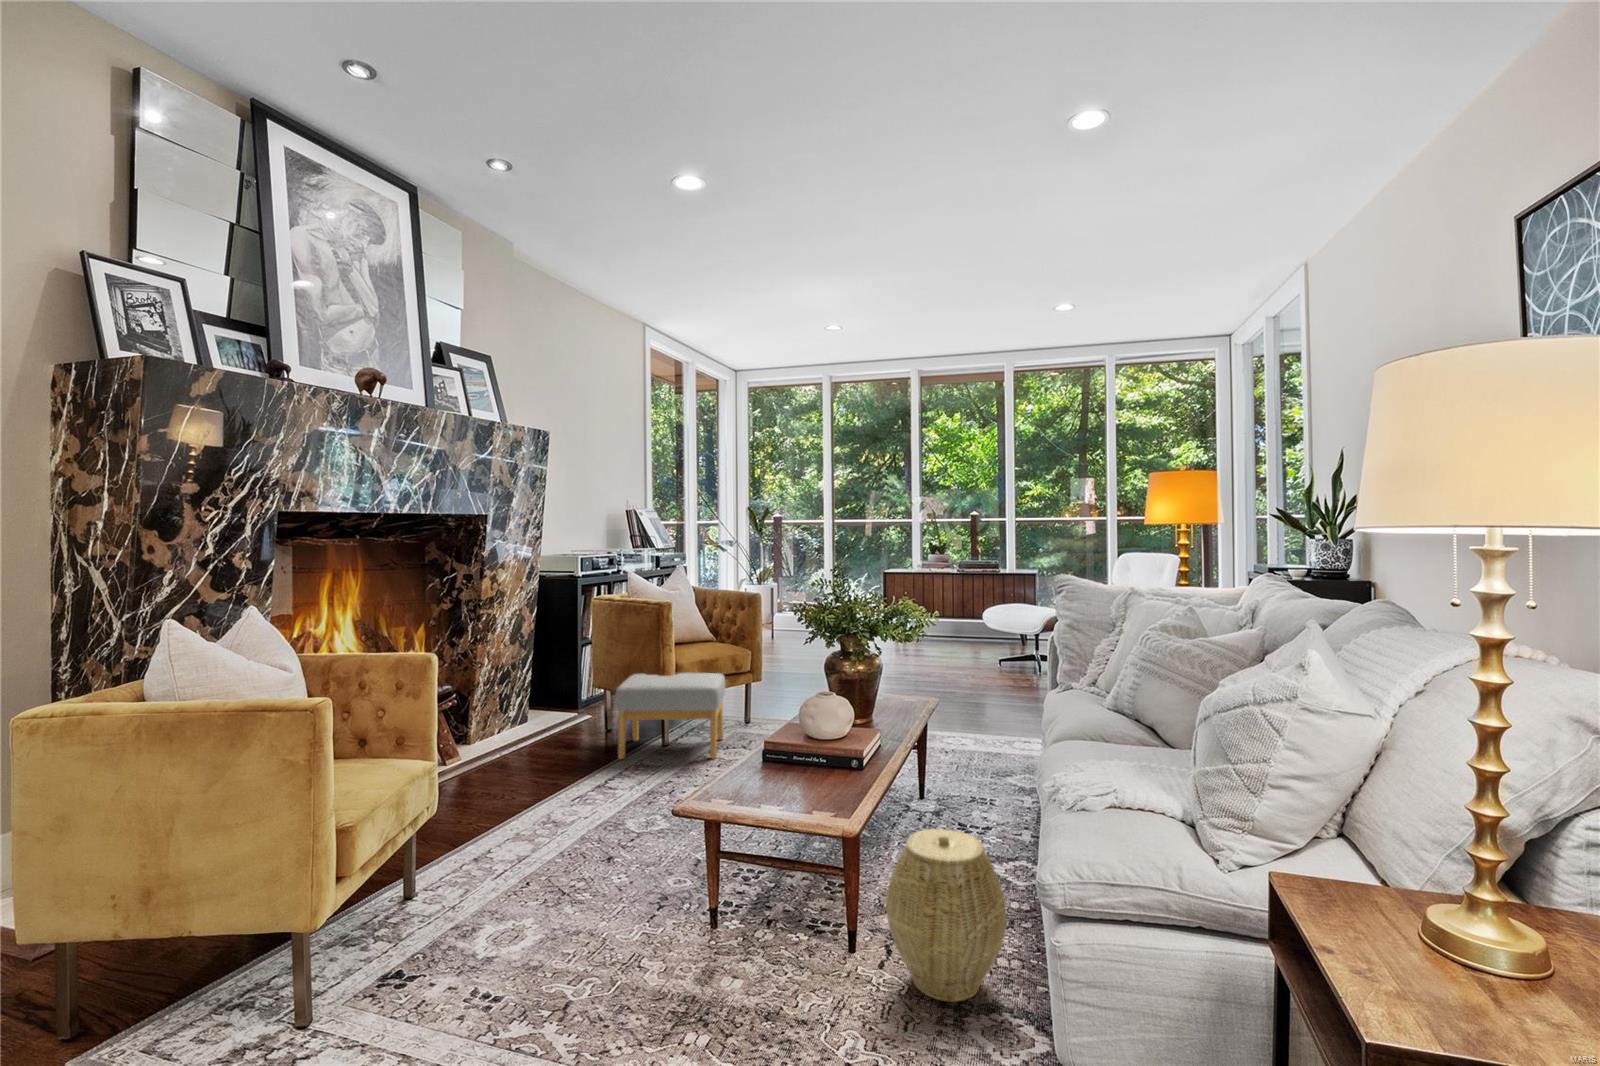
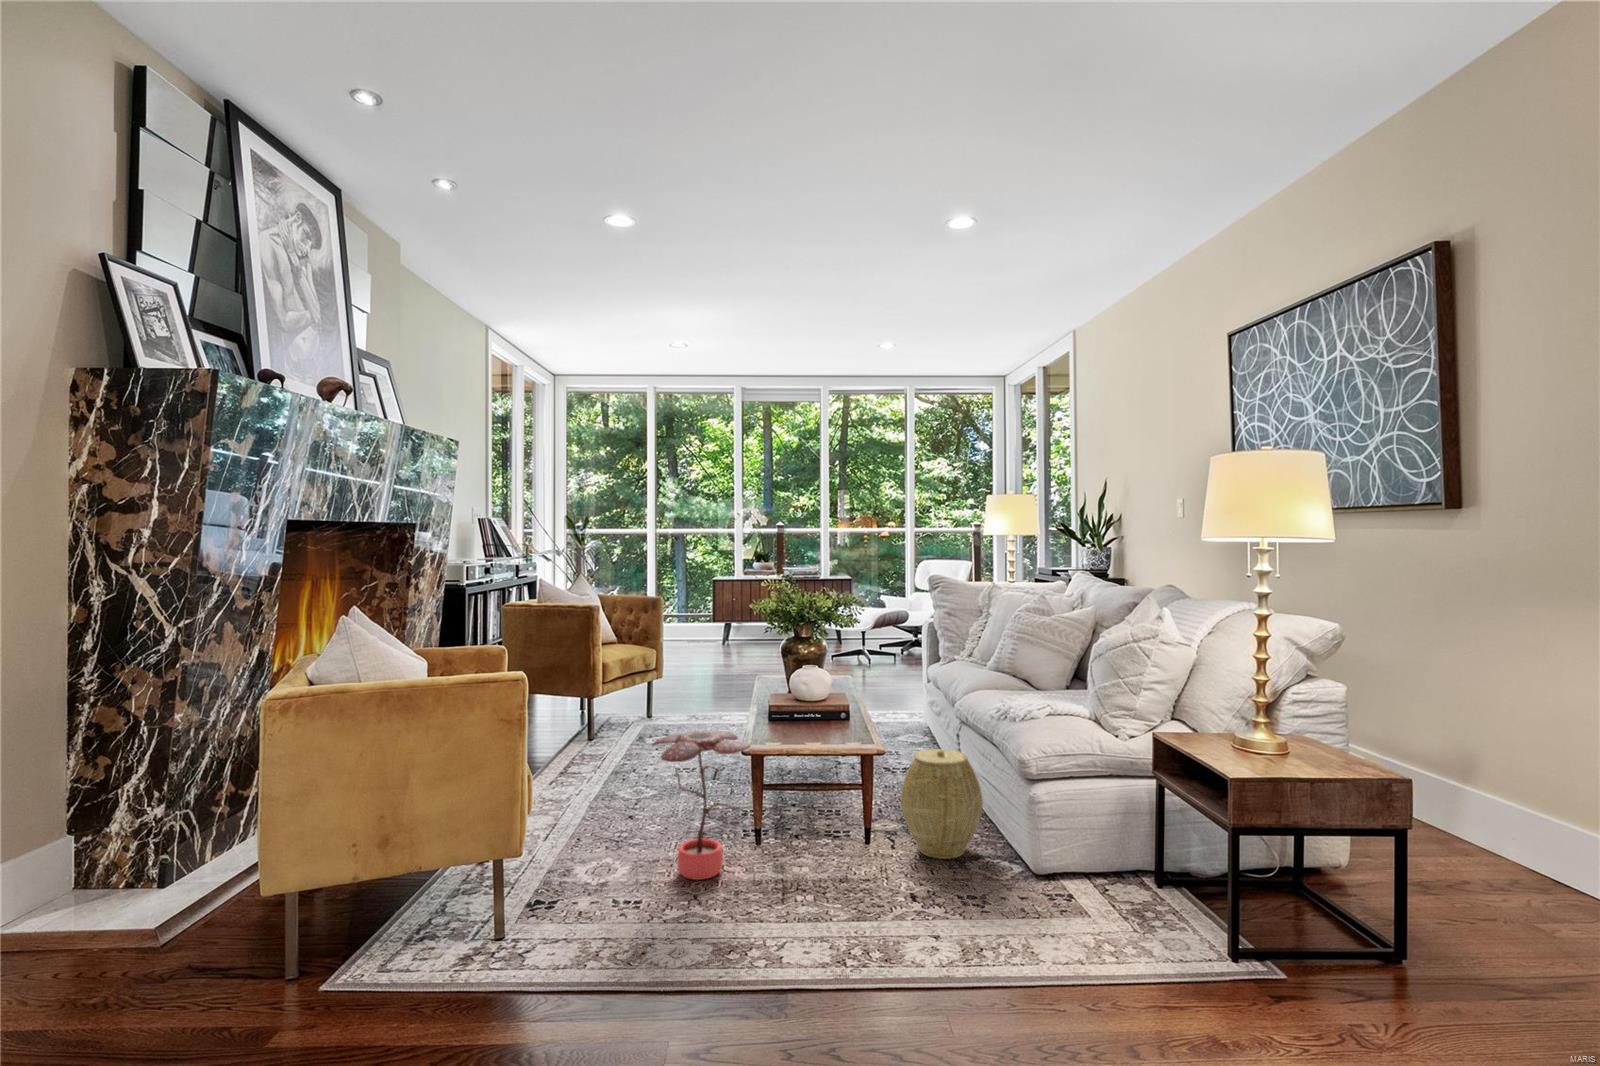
footstool: present [615,673,725,759] -> none [554,671,655,754]
potted plant: none [540,775,672,973] -> present [652,731,750,880]

